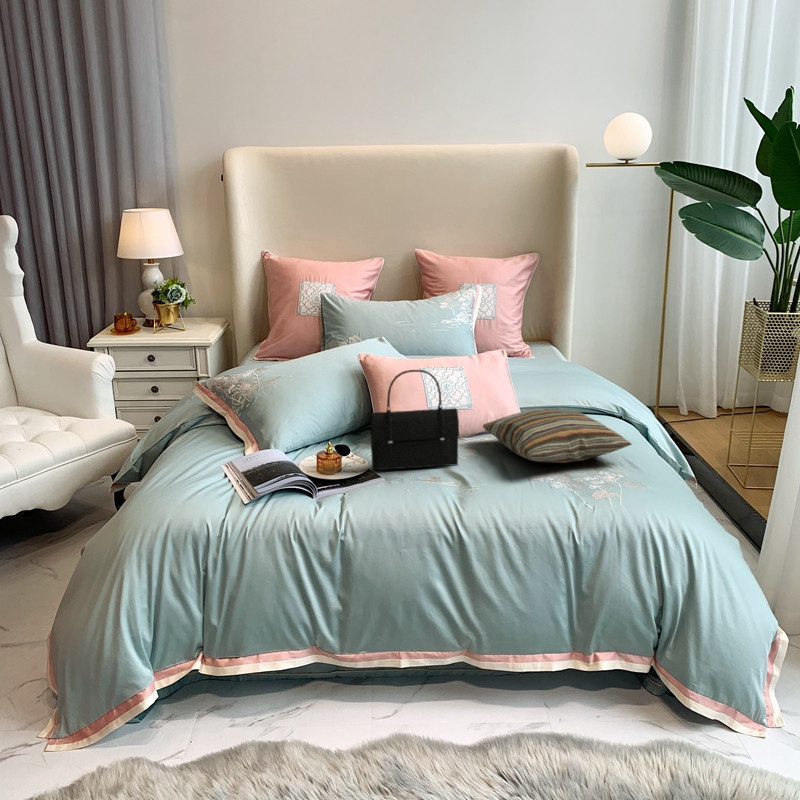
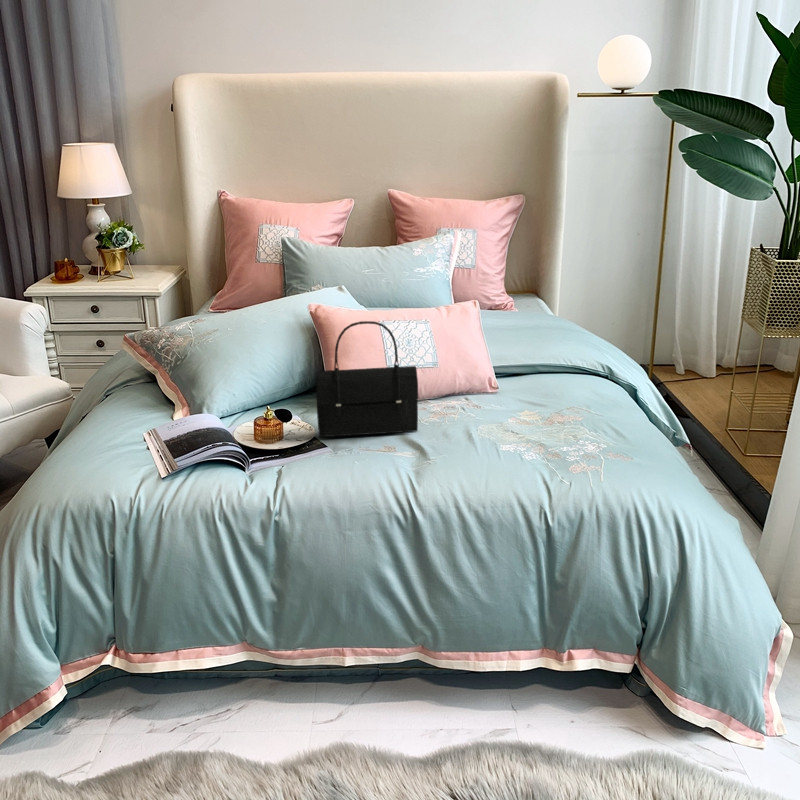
pillow: present [483,409,631,463] -> none [449,367,618,429]

